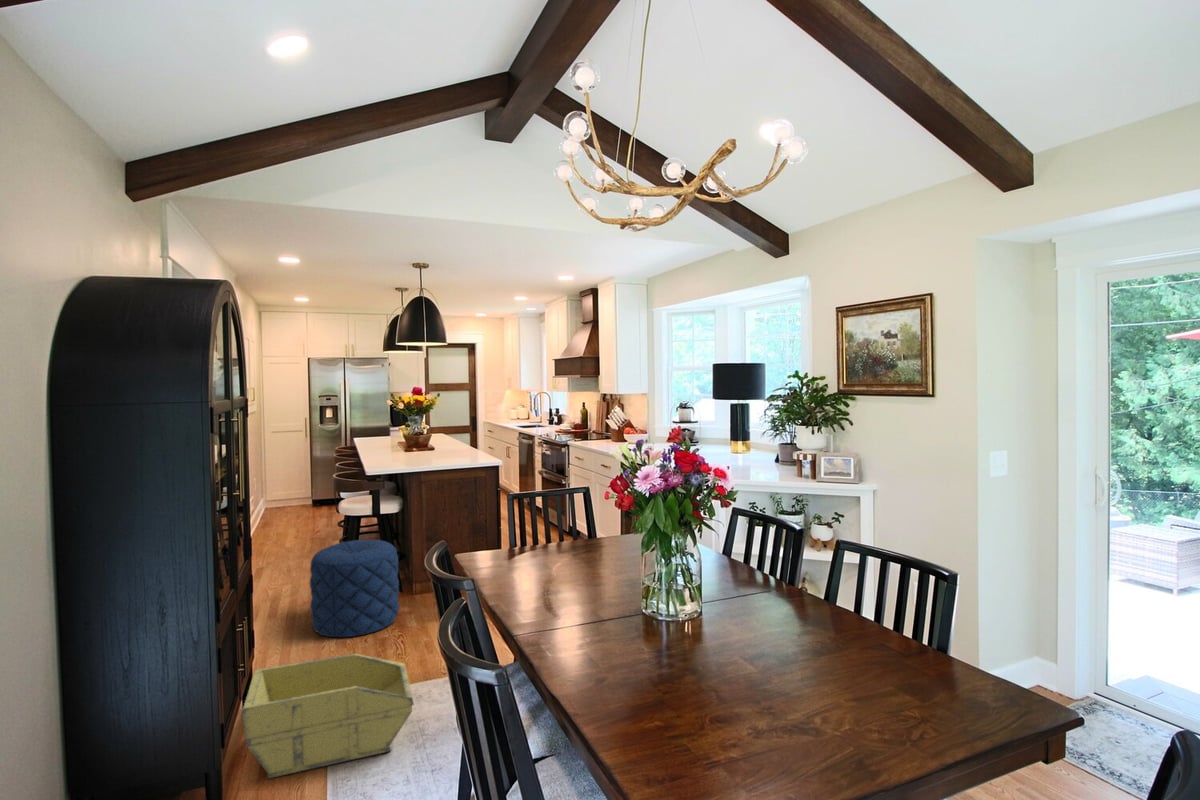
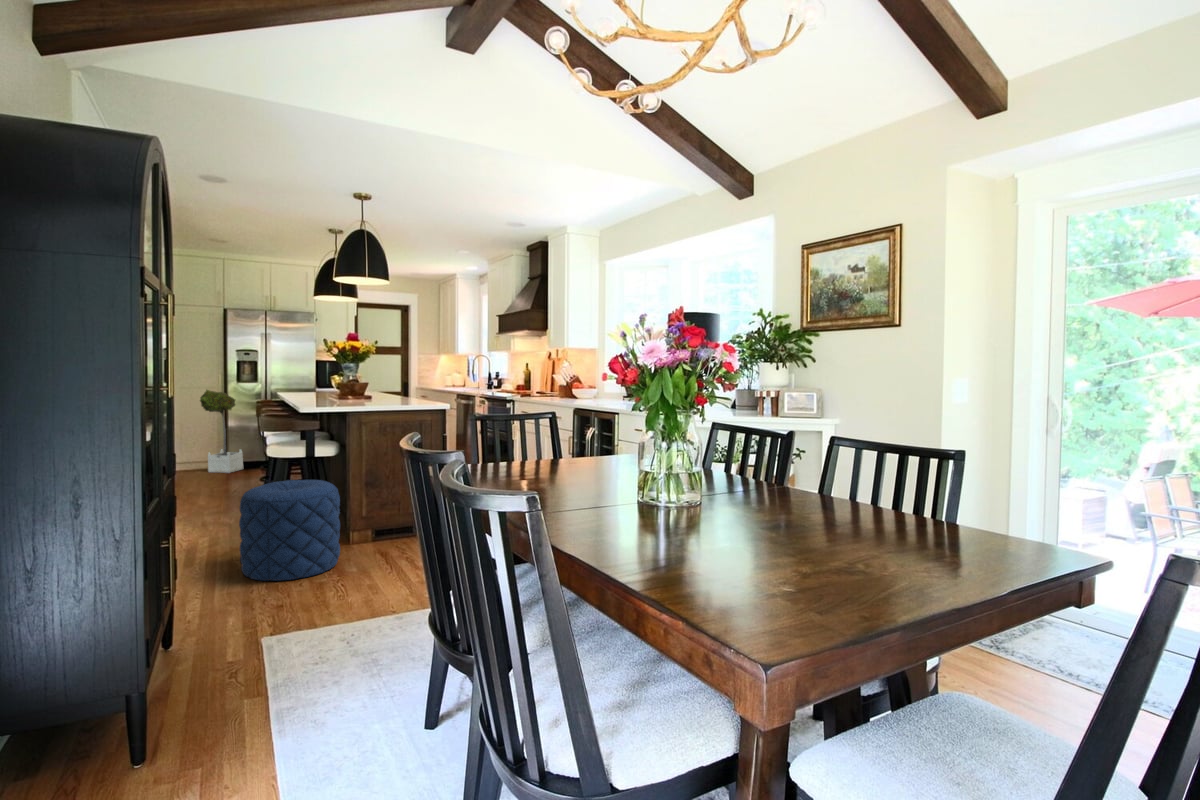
potted tree: none [286,435,325,511] -> present [200,390,243,473]
storage bin: present [242,654,414,778] -> none [173,581,373,710]

